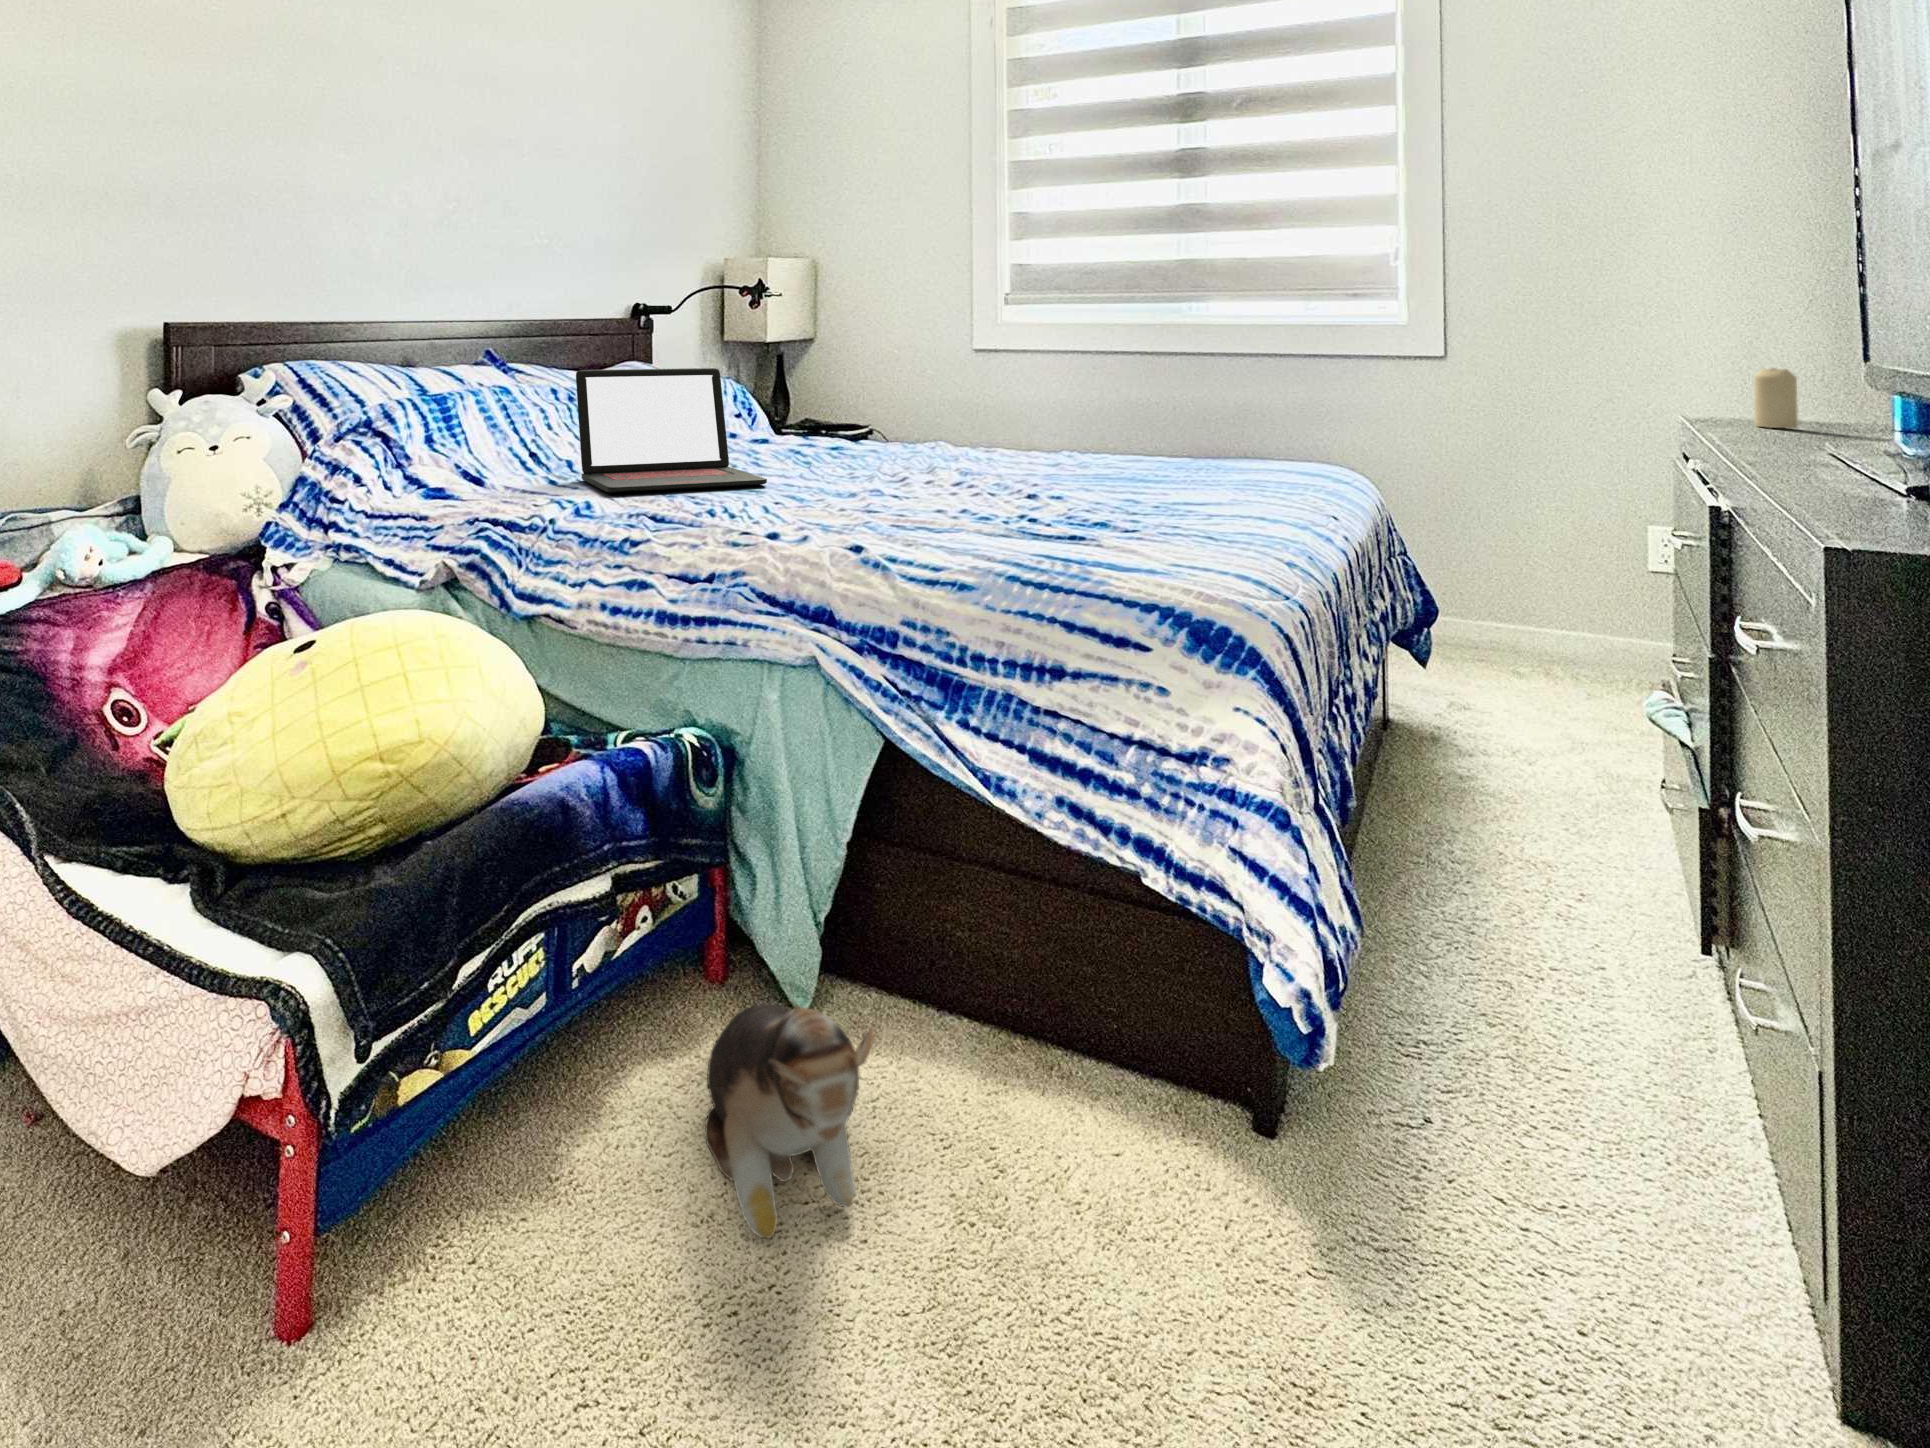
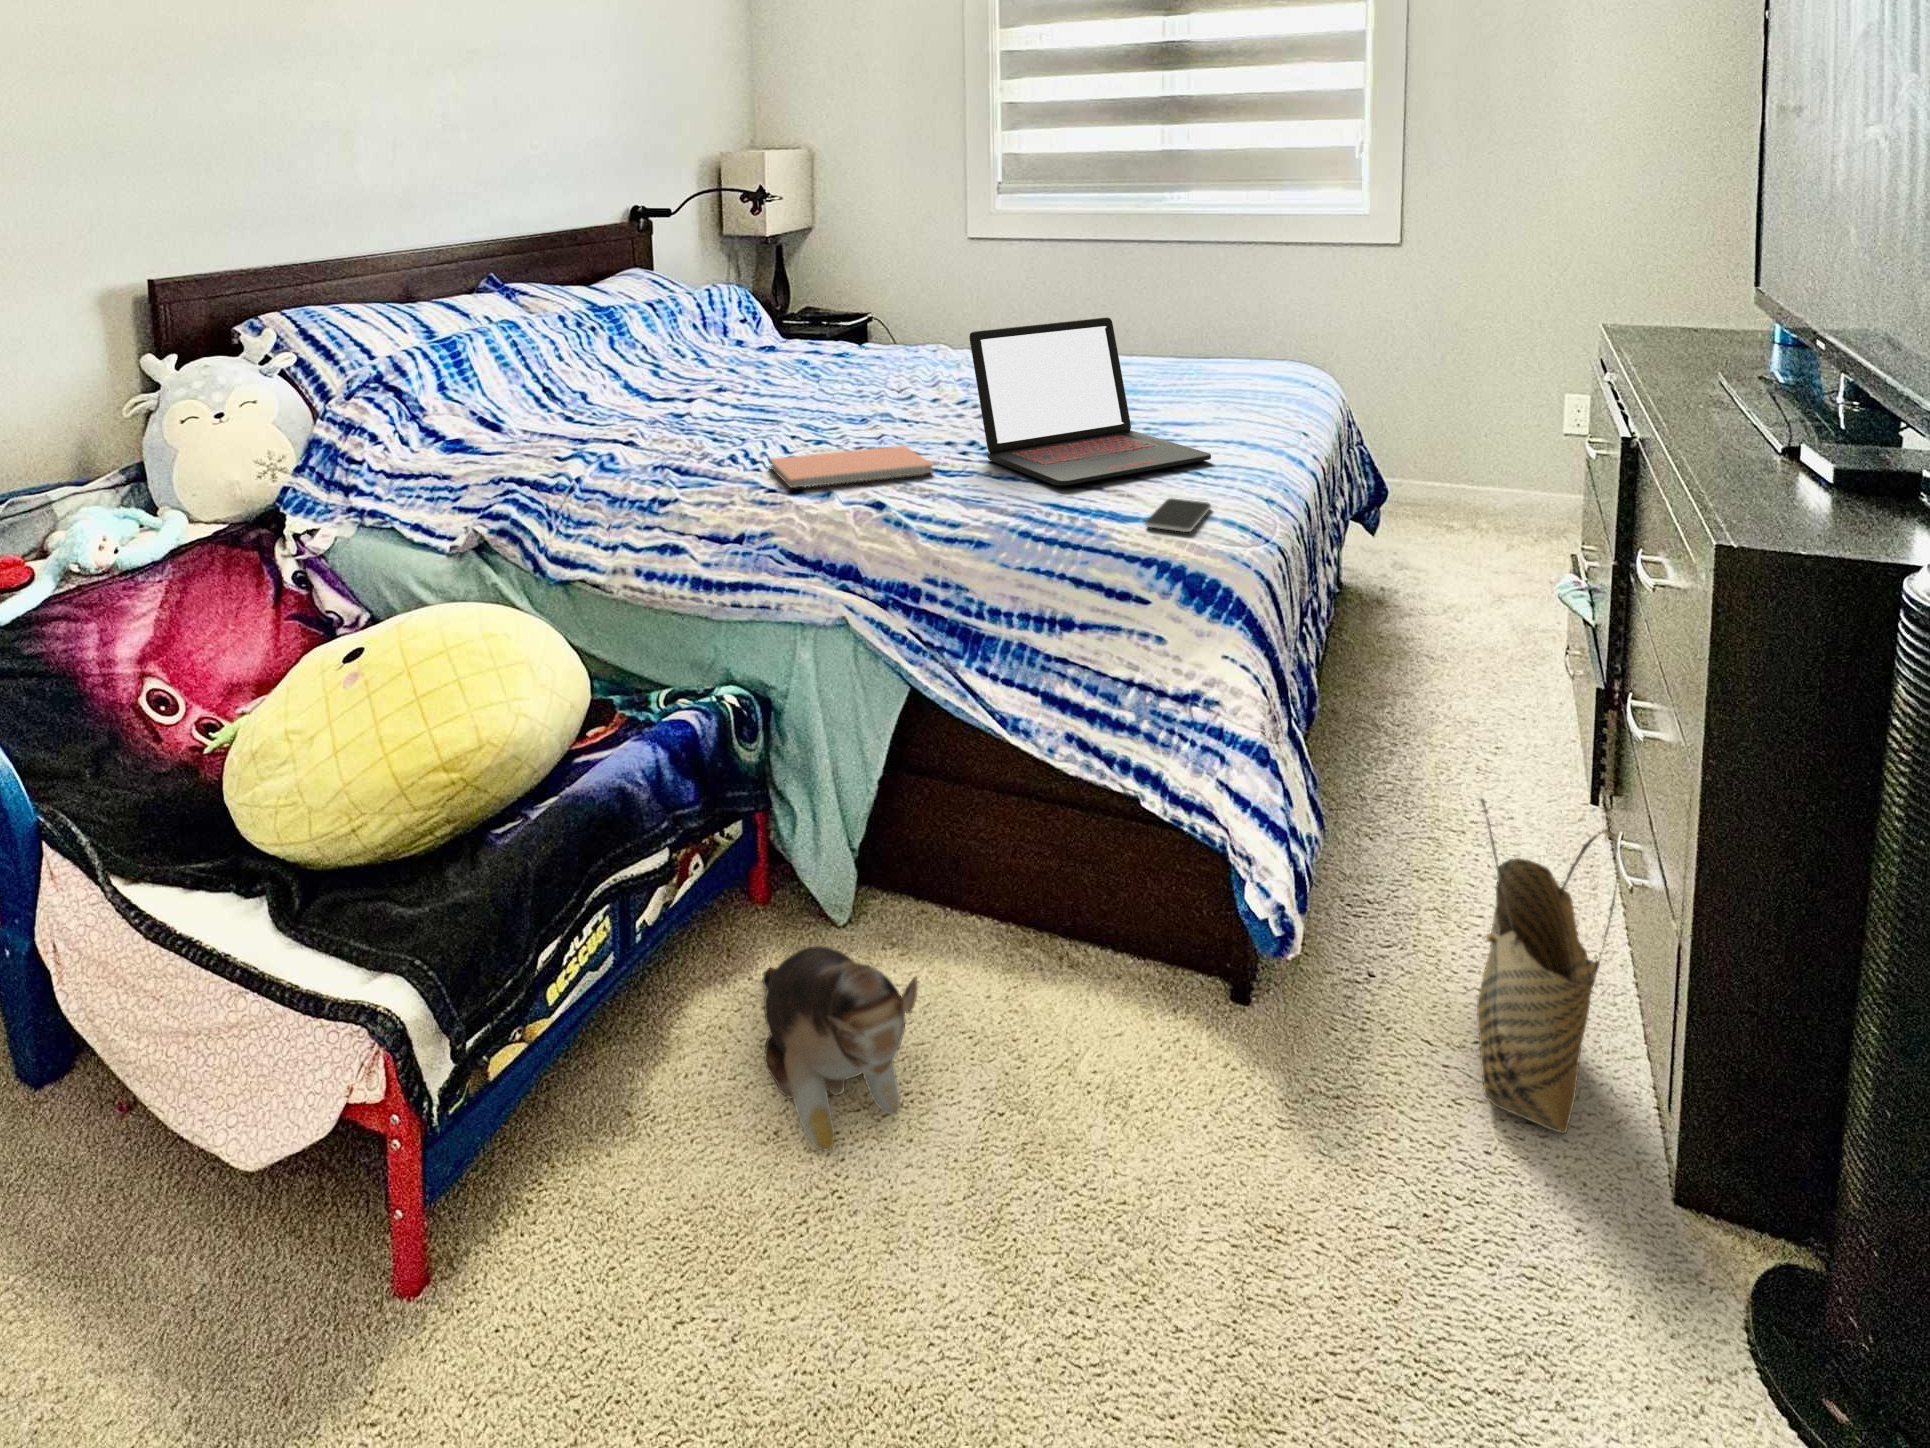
laptop: present [576,368,767,493] -> present [969,317,1211,486]
candle: present [1754,368,1798,428] -> none [1669,297,1706,352]
notebook: none [746,504,918,532] -> present [770,446,933,488]
smartphone: none [1144,552,1221,578] -> present [1145,498,1211,532]
woven basket: none [1550,885,1735,1319] -> present [1477,799,1619,1133]

